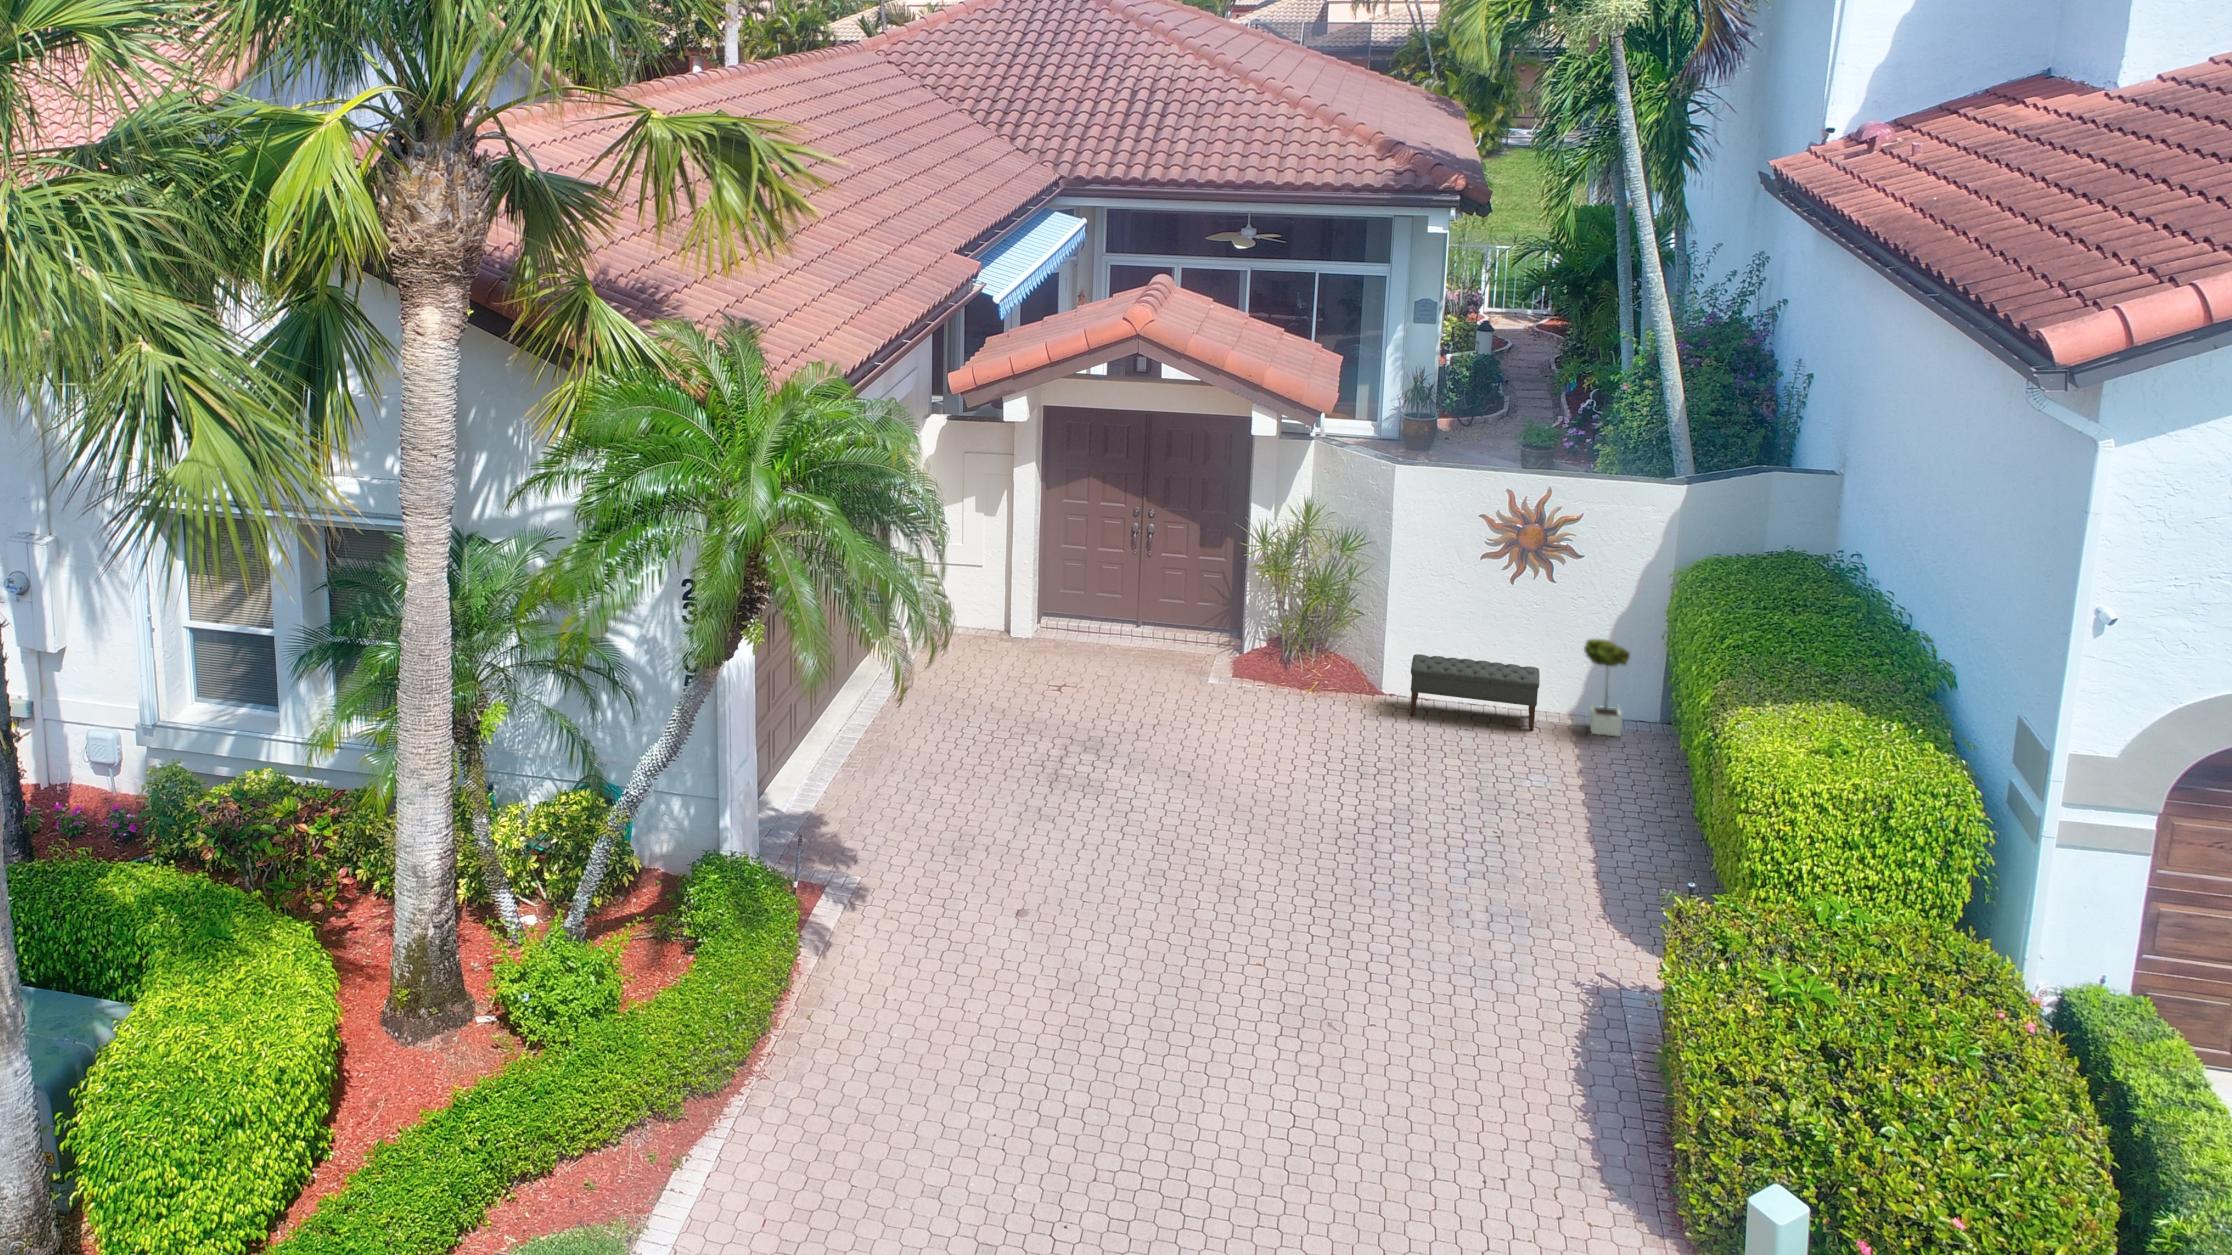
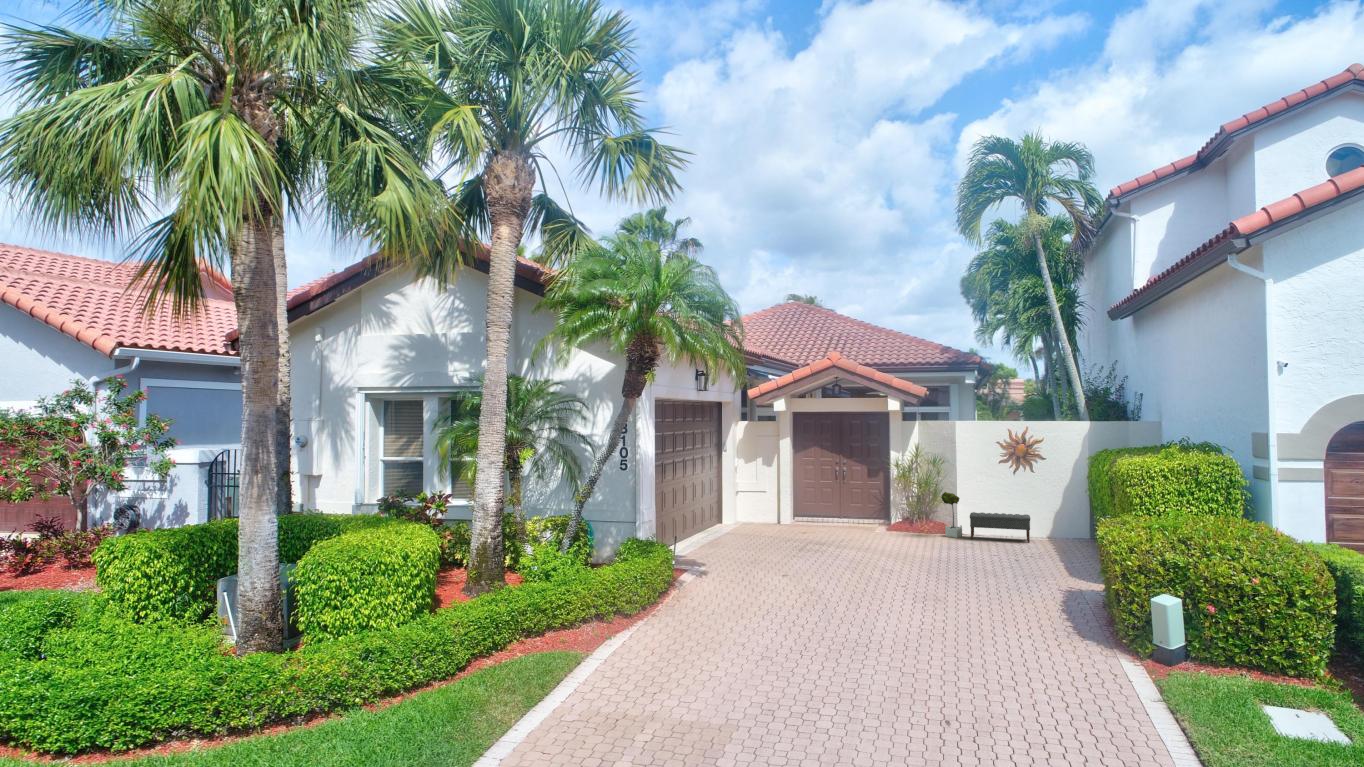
potted tree: present [1584,639,1630,736] -> present [941,492,962,538]

